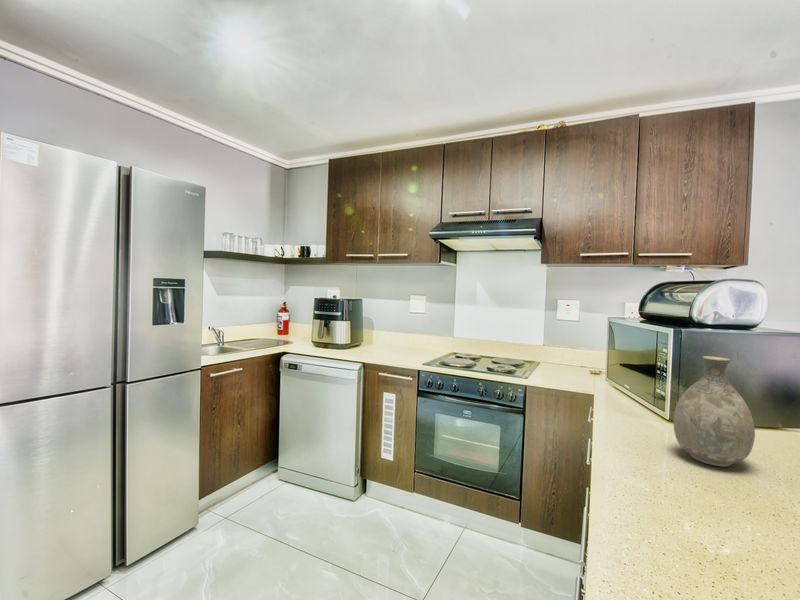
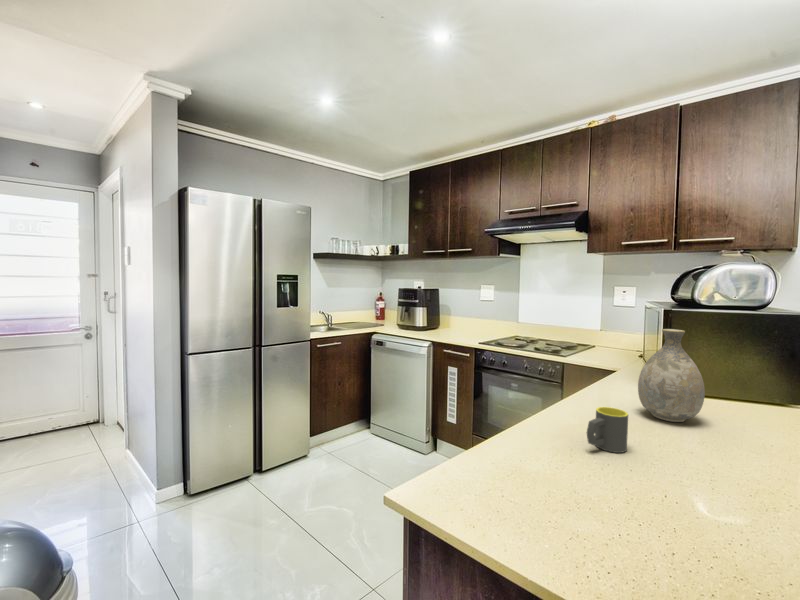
mug: none [697,470,749,538] -> present [587,407,628,453]

